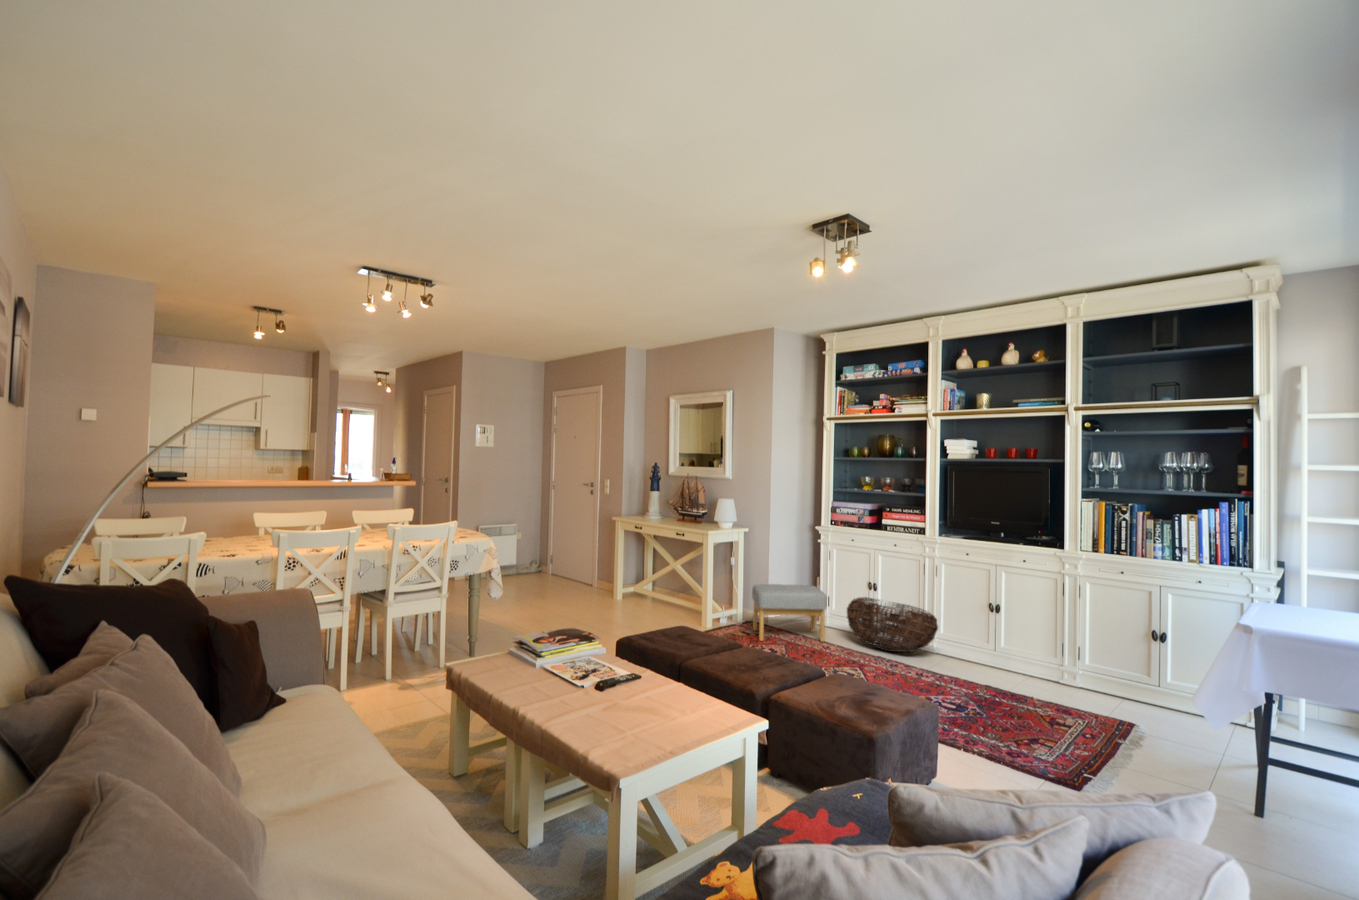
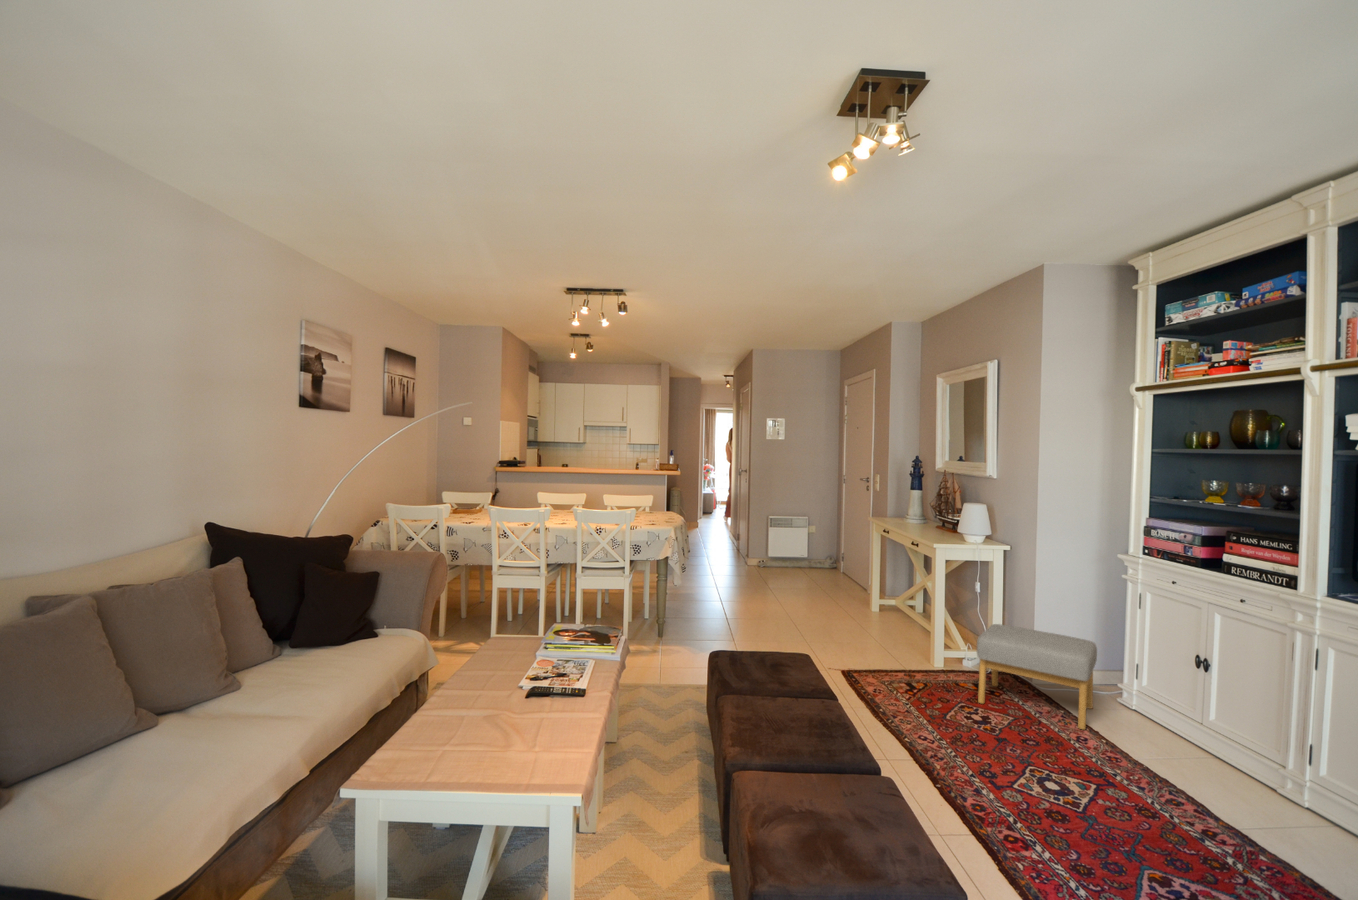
basket: present [847,597,938,653] -> none [1129,674,1299,795]

